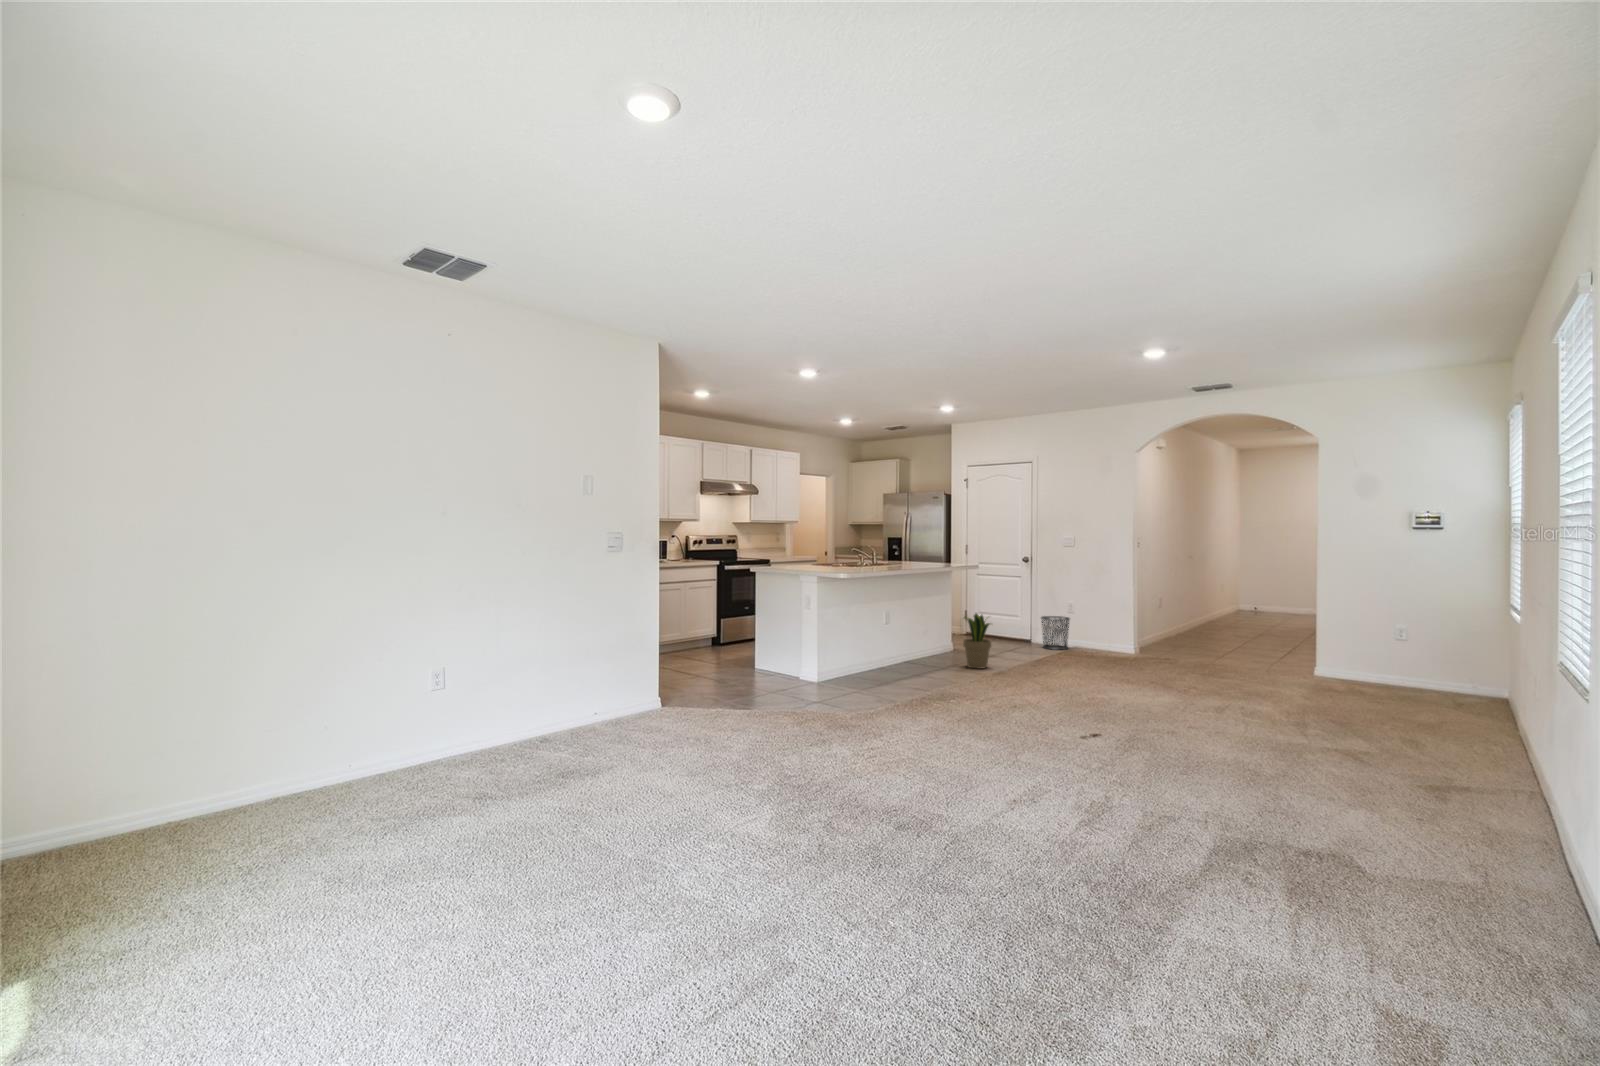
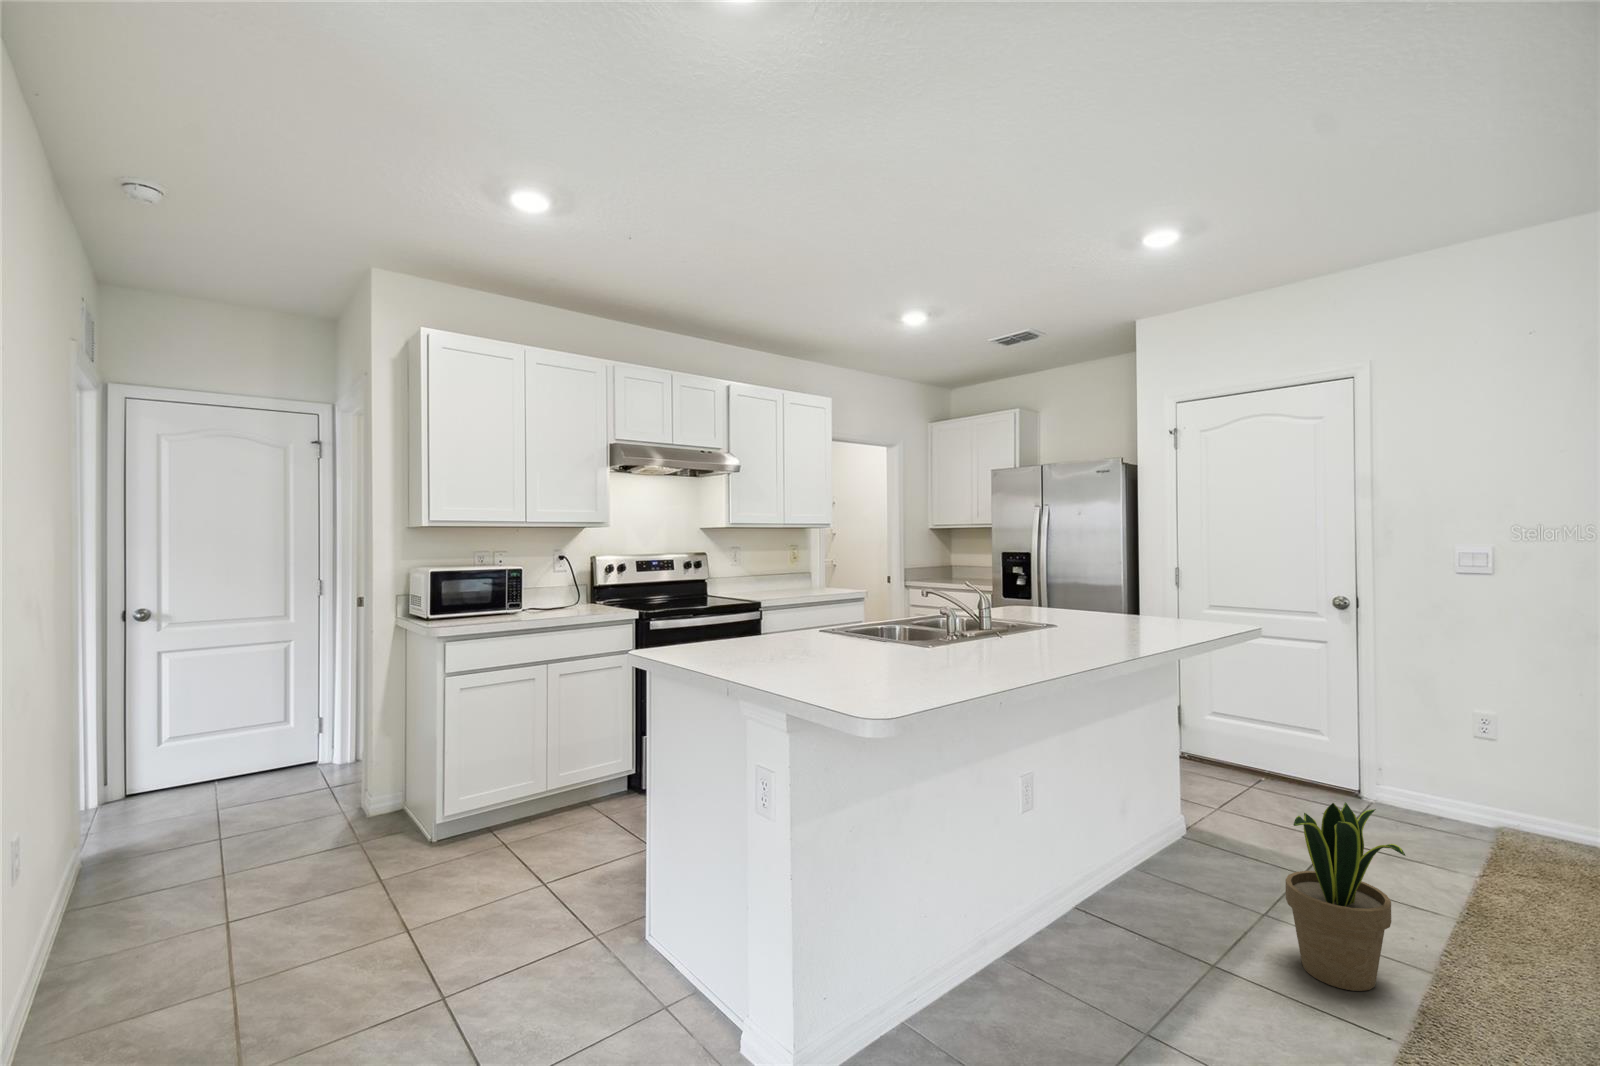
waste bin: present [1041,616,1070,650] -> none [1405,745,1501,843]

